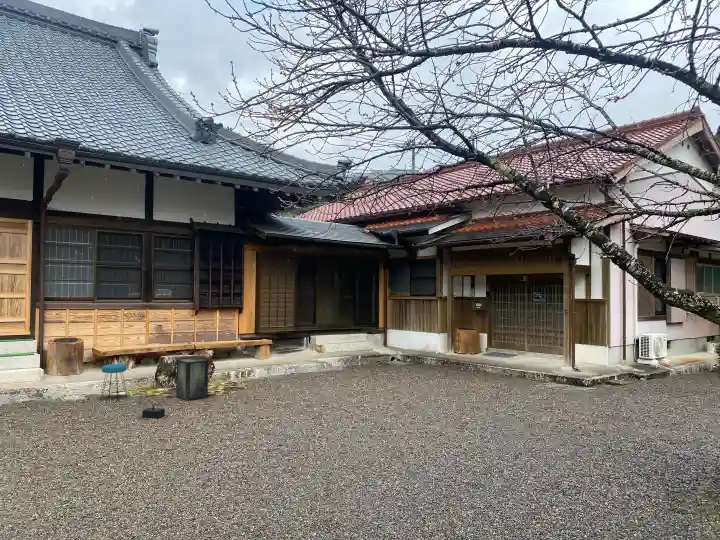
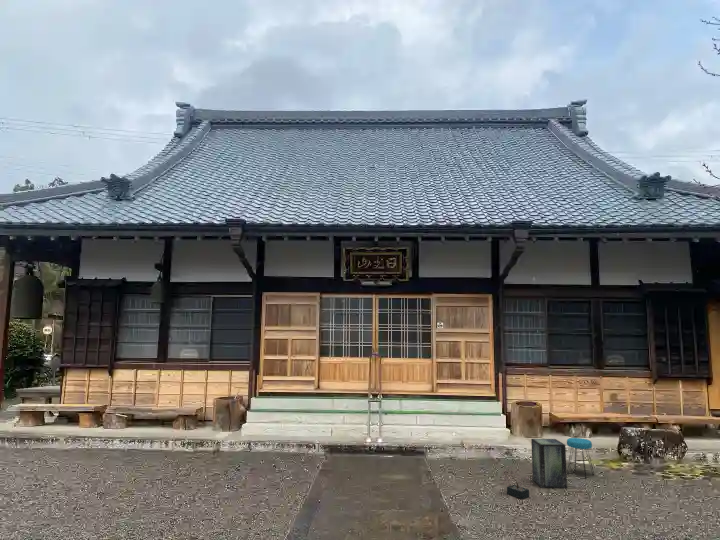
storage box: present [176,358,208,401] -> present [531,439,567,488]
decorative plant: present [137,390,168,418] -> present [502,466,532,499]

